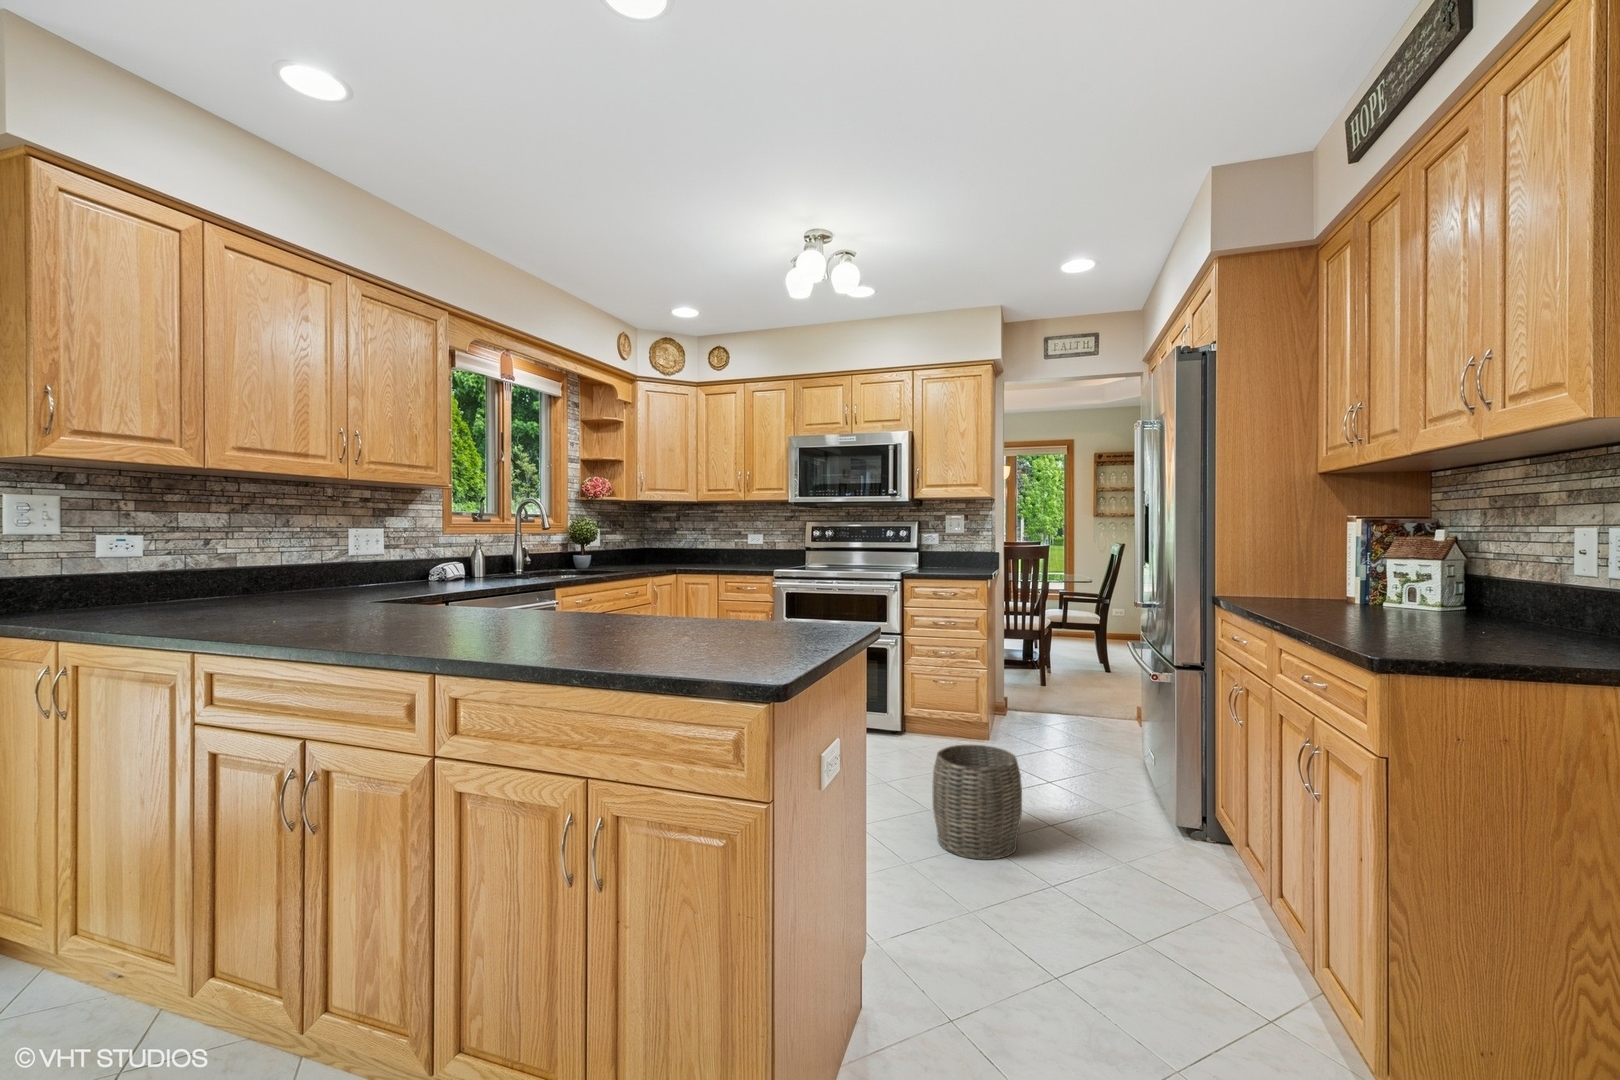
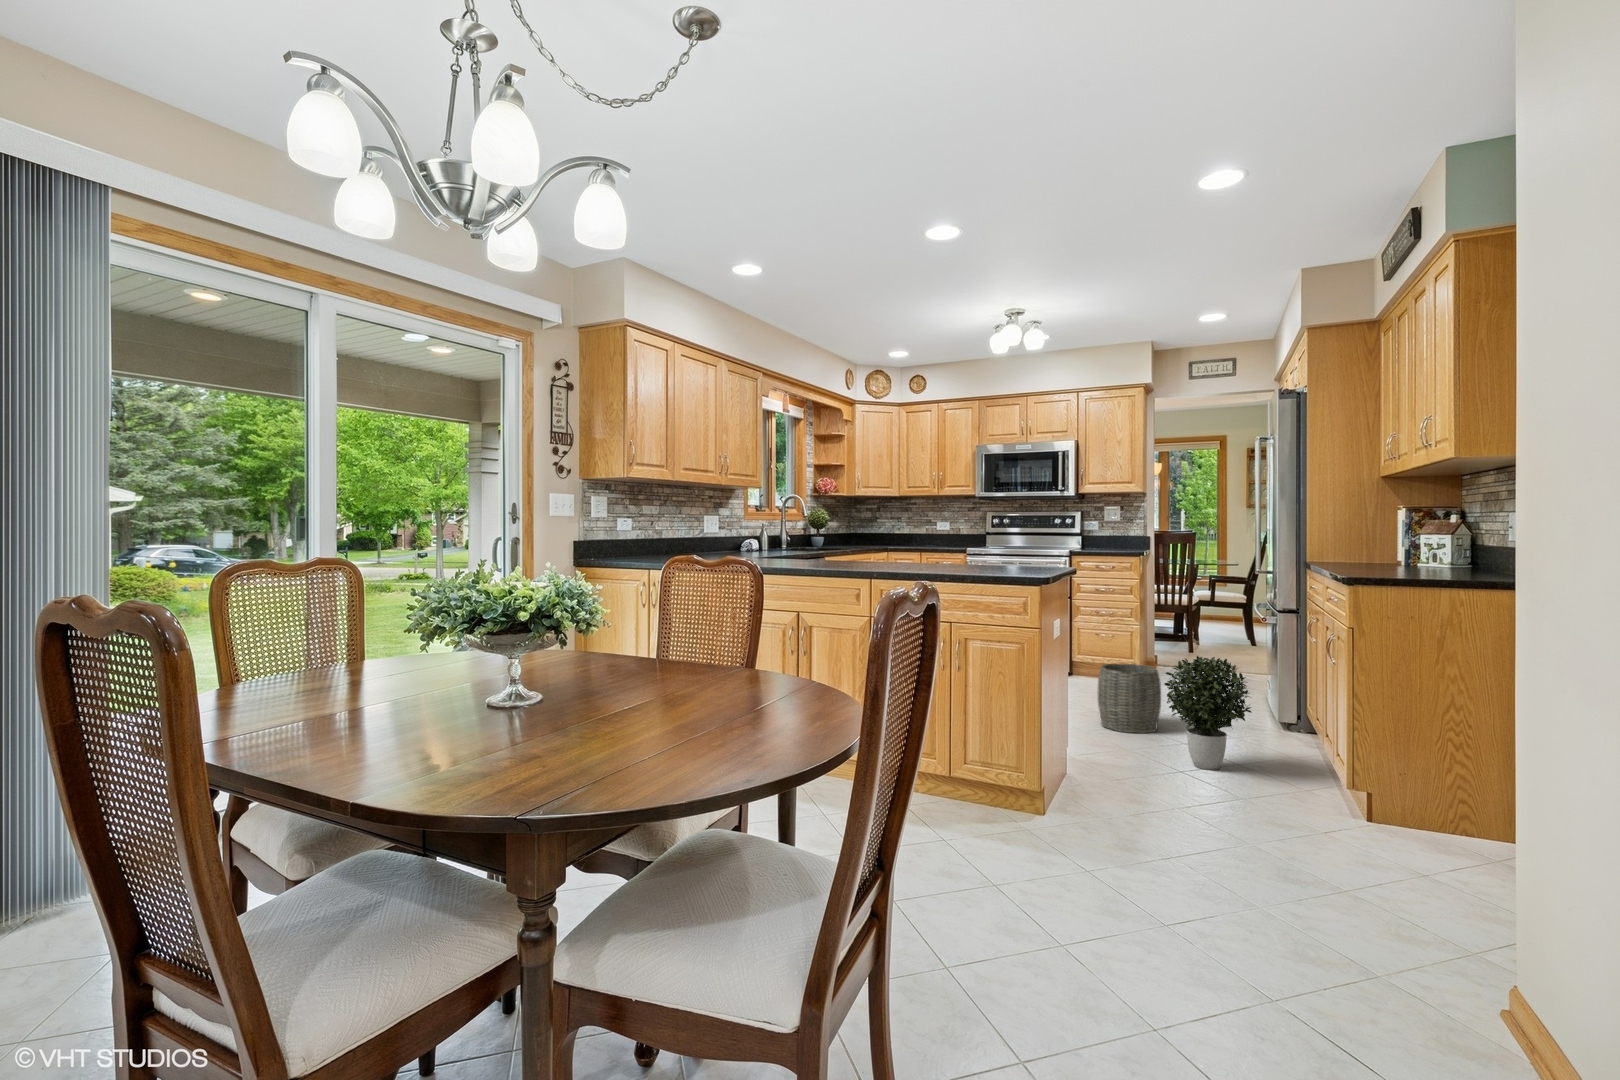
potted plant: none [1033,763,1174,959] -> present [1164,656,1252,770]

